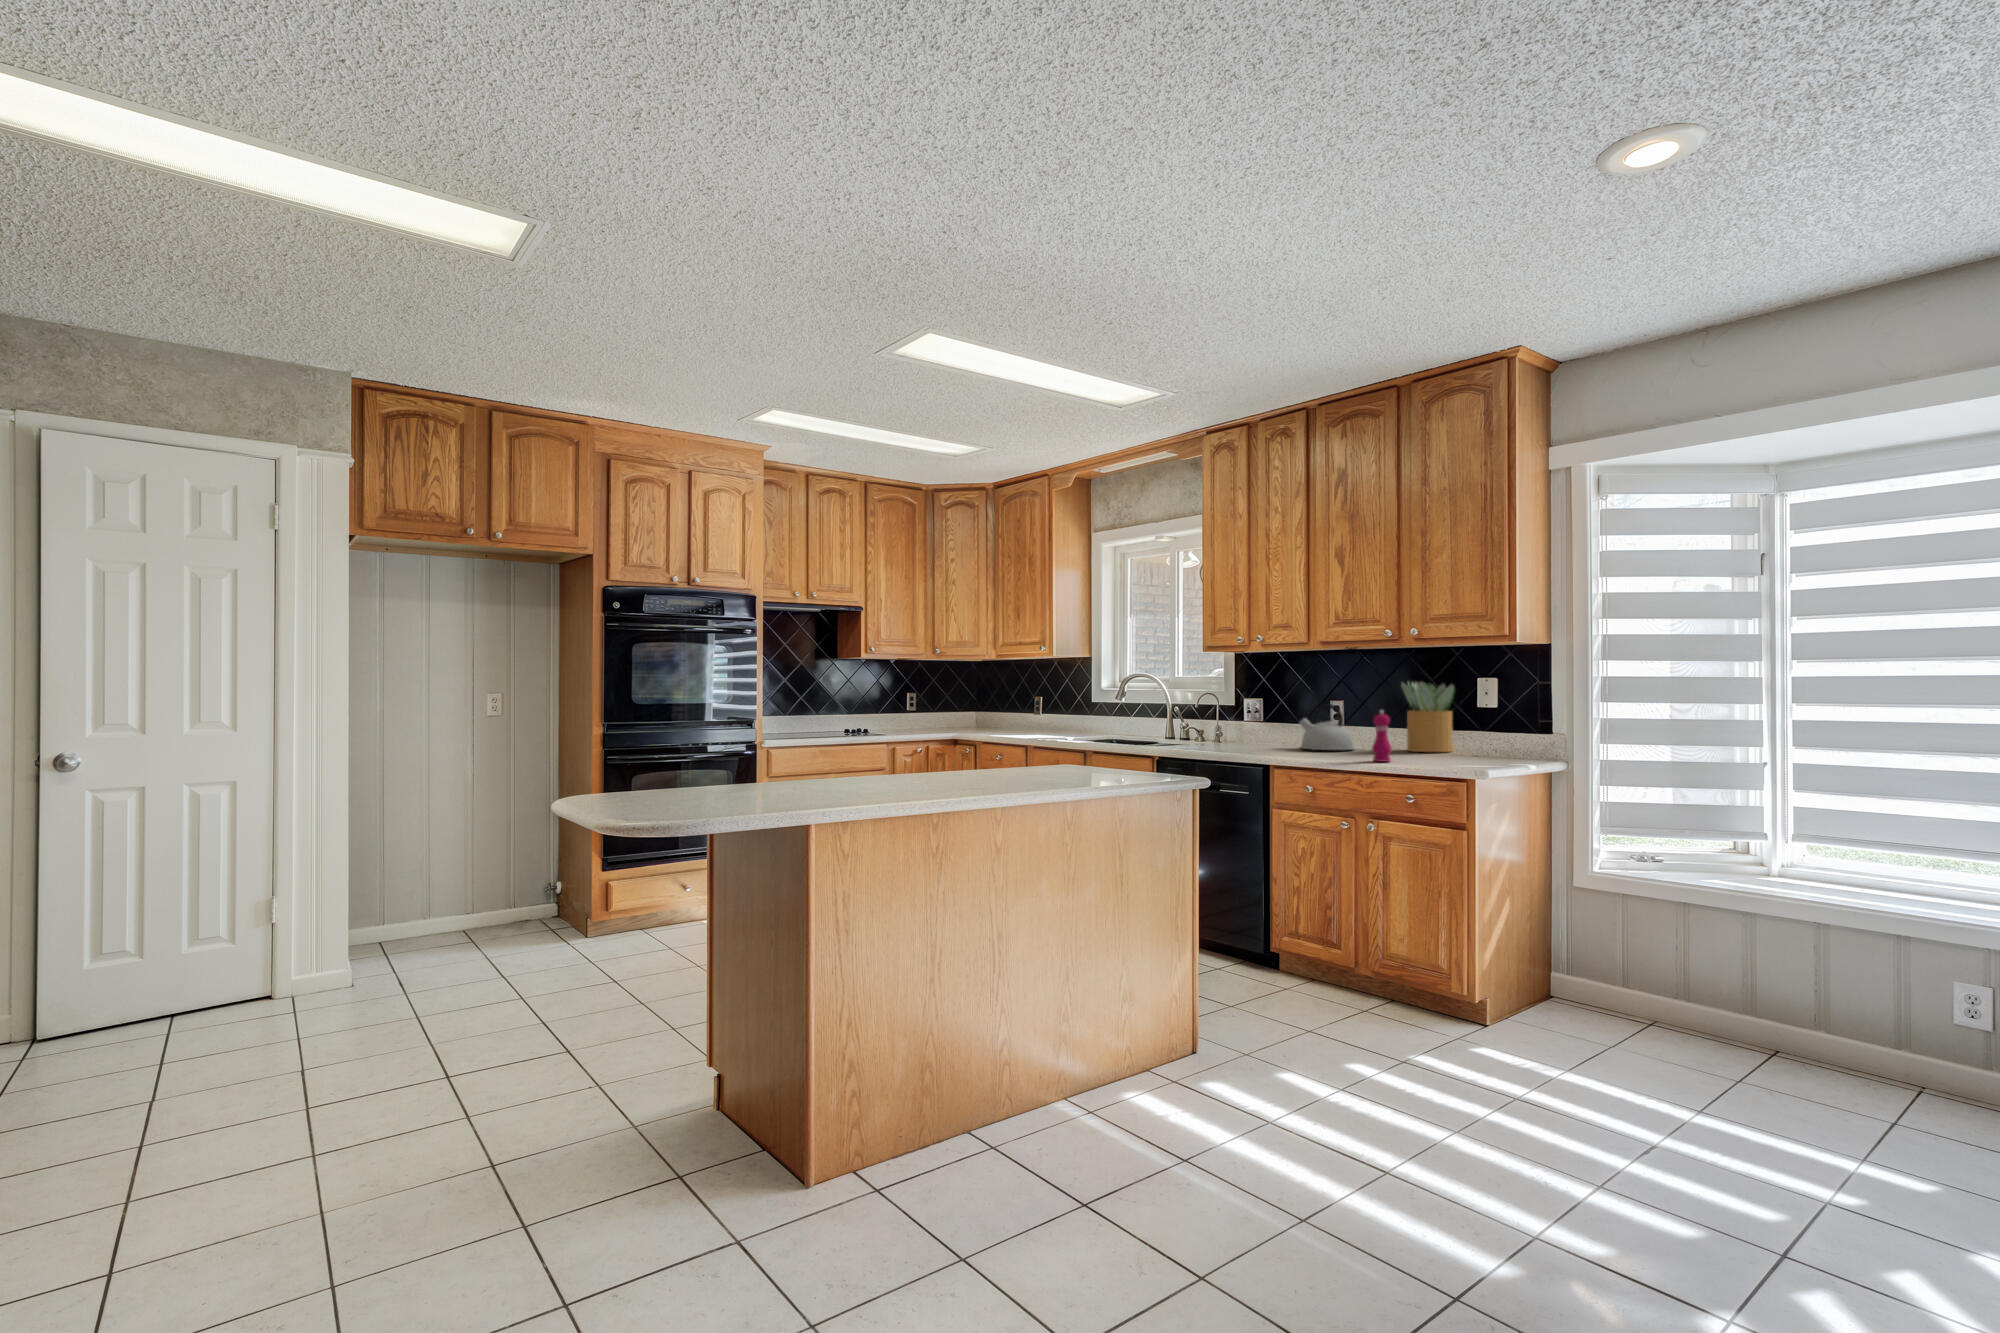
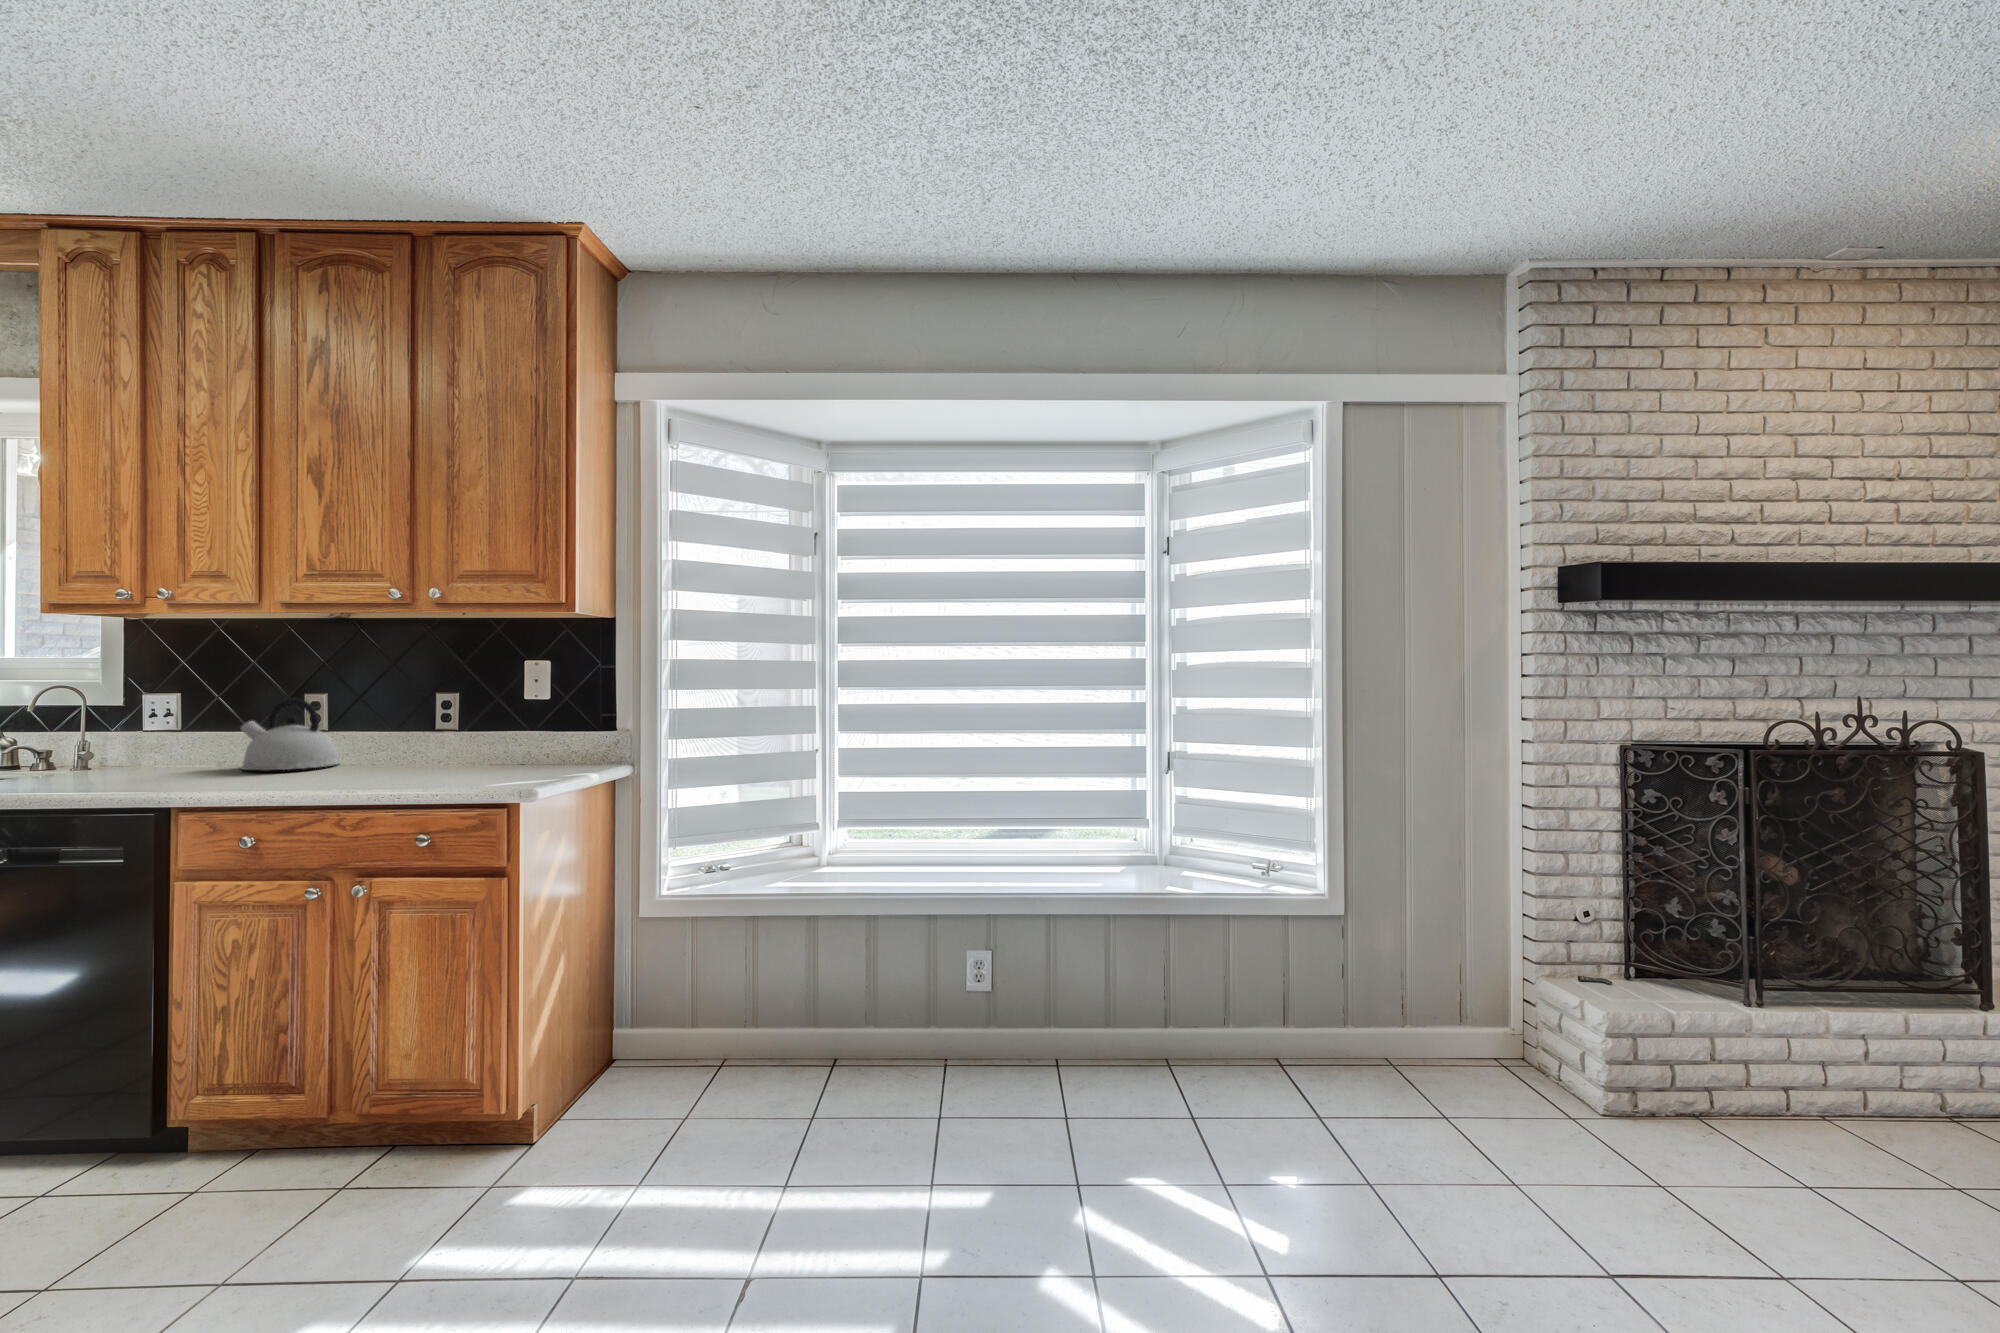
potted plant: present [1401,682,1455,752] -> none [415,662,493,762]
pepper mill: present [1372,710,1392,762] -> none [363,708,395,786]

